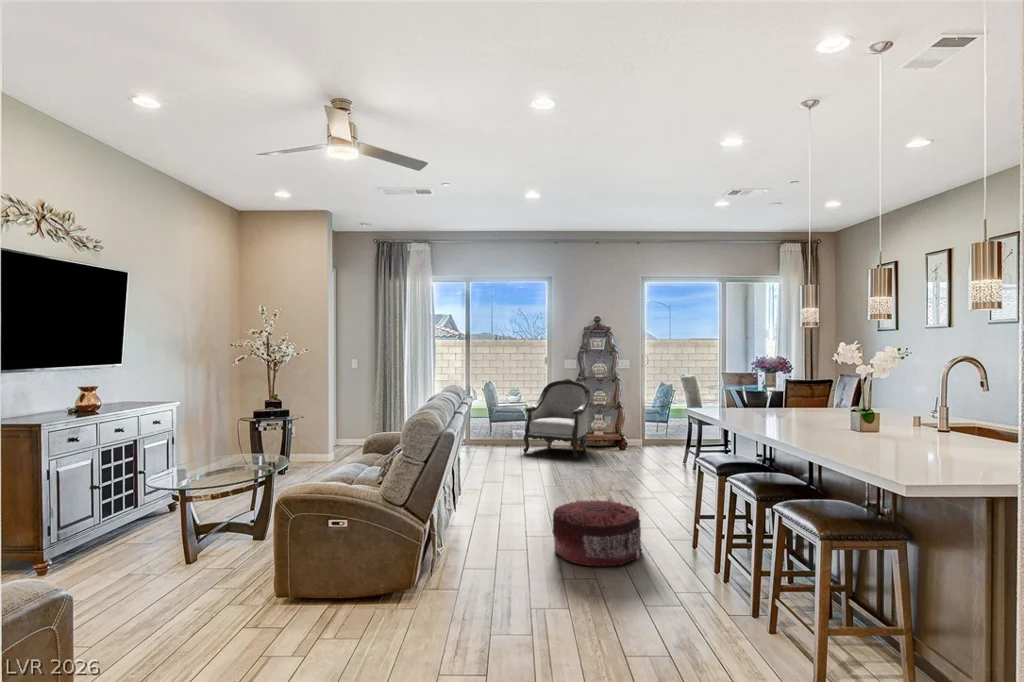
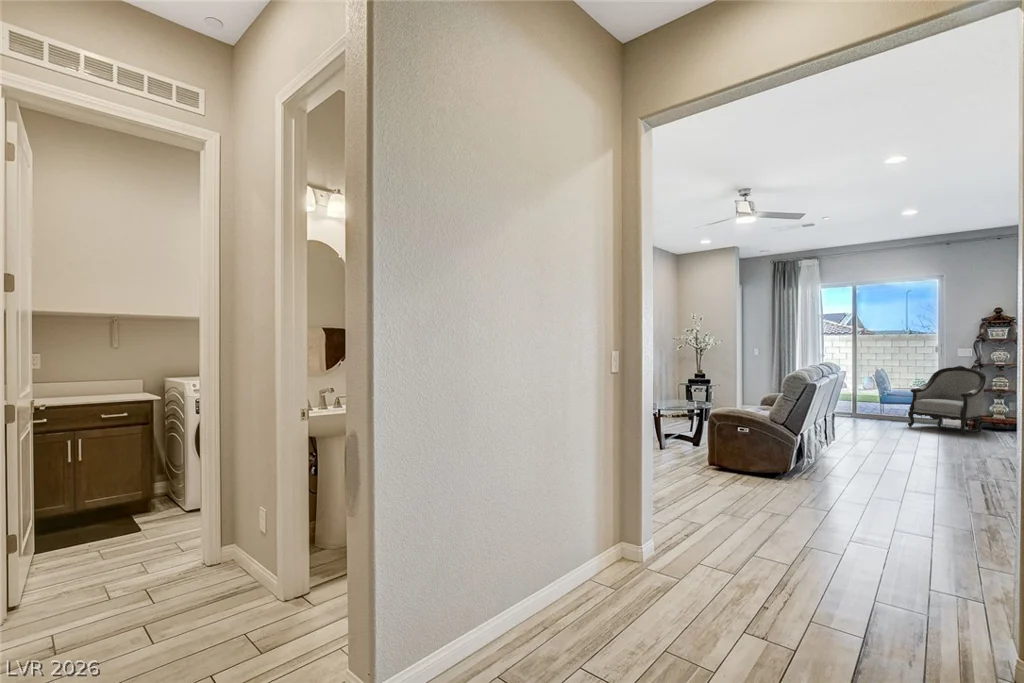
pouf: present [553,500,642,566] -> none [898,447,984,490]

